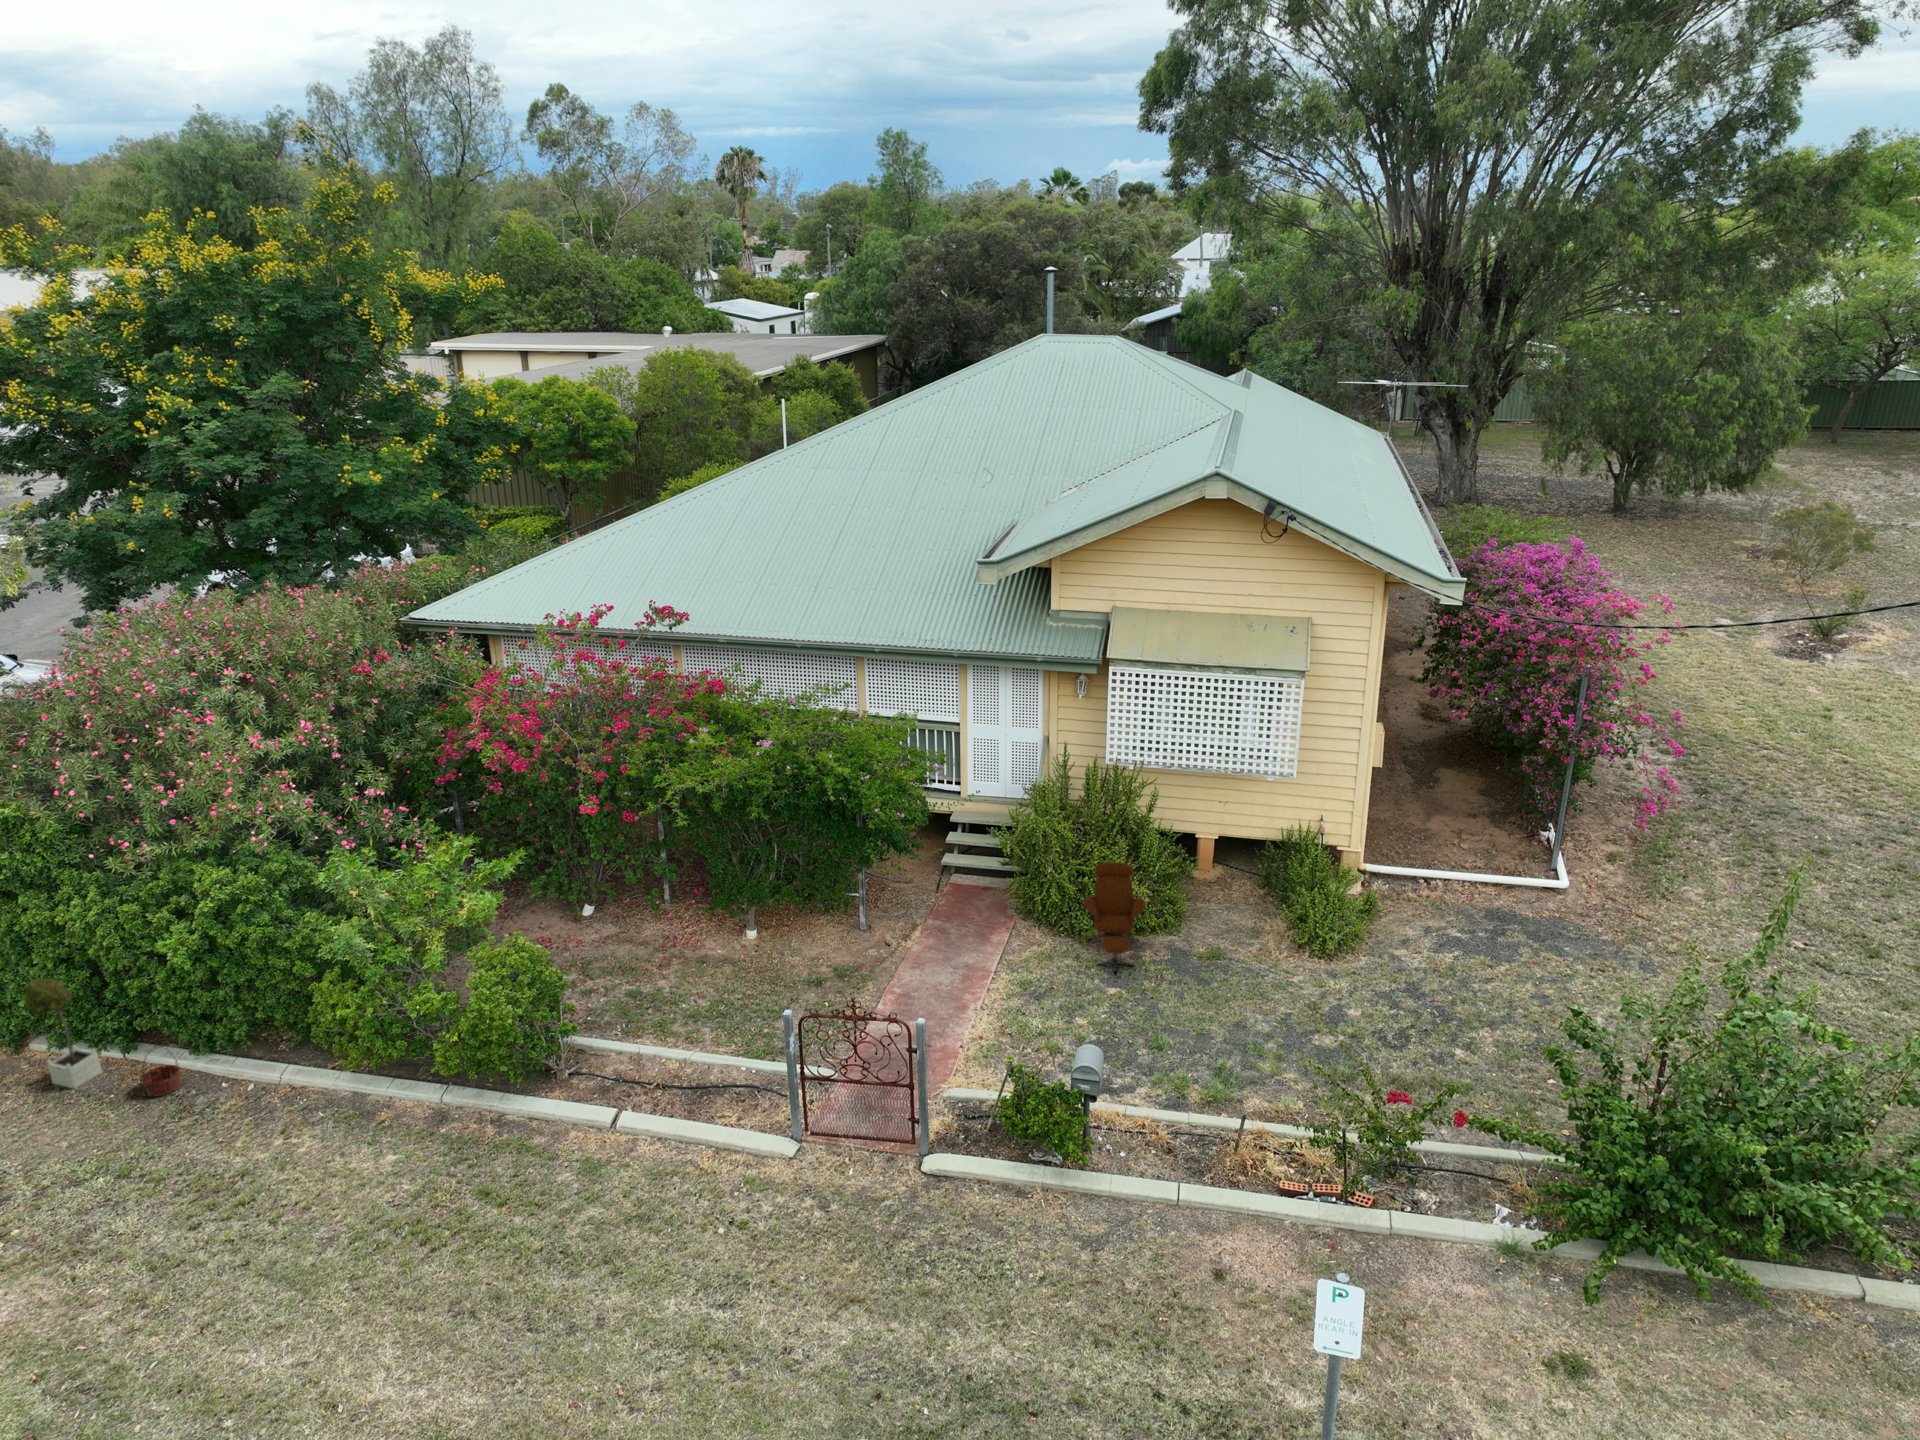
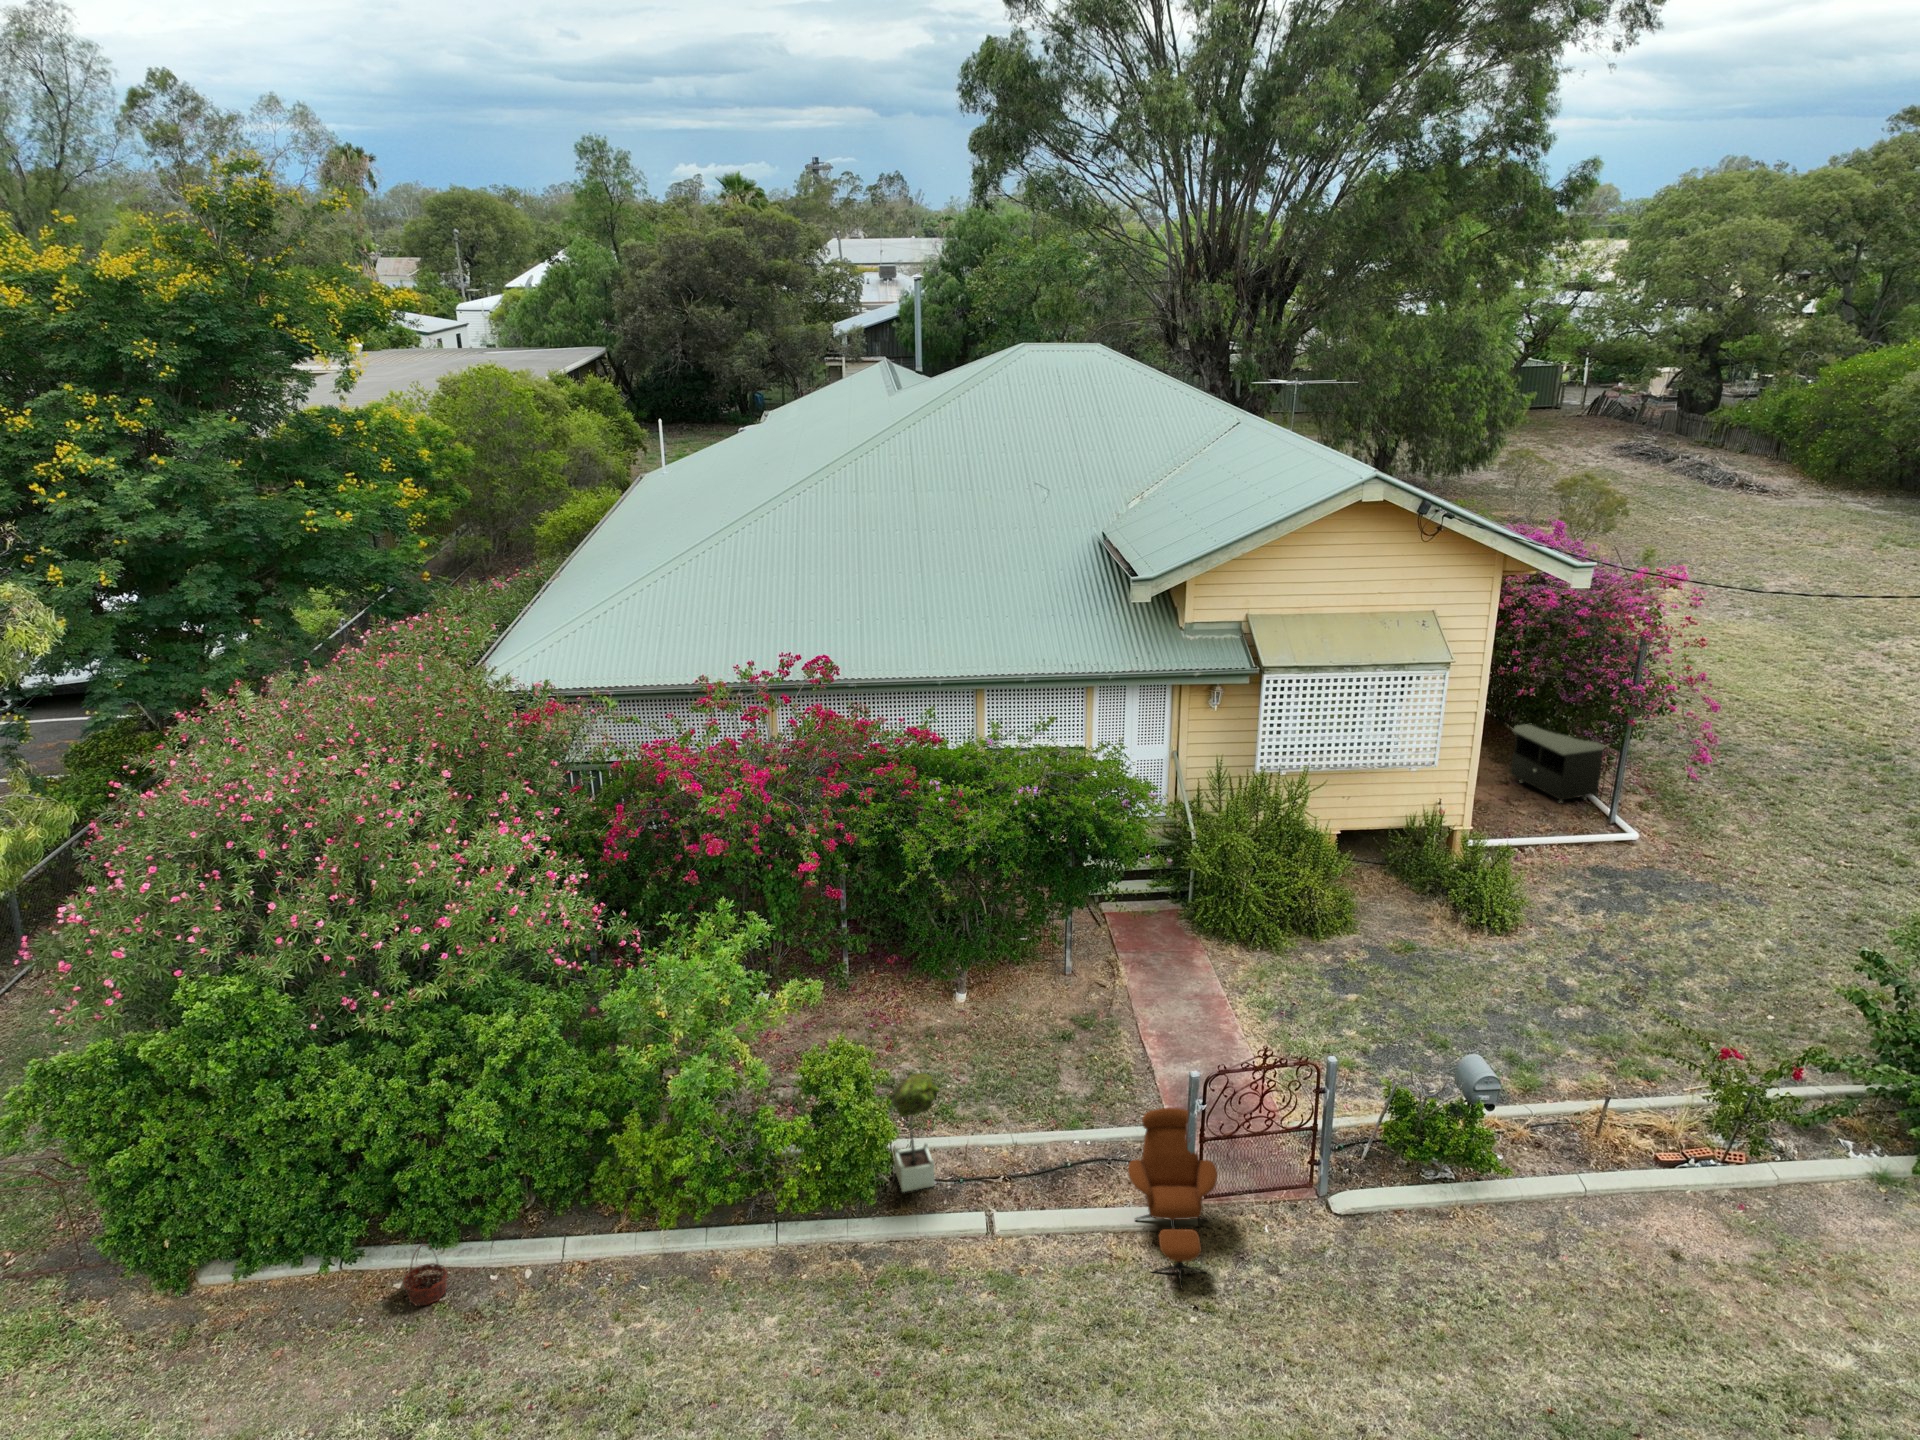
storage bench: none [1476,759,1561,844] -> present [1511,724,1603,802]
lounge chair: present [1083,862,1146,971] -> present [1128,1108,1218,1290]
potted tree: present [23,977,103,1089] -> present [888,1073,940,1192]

